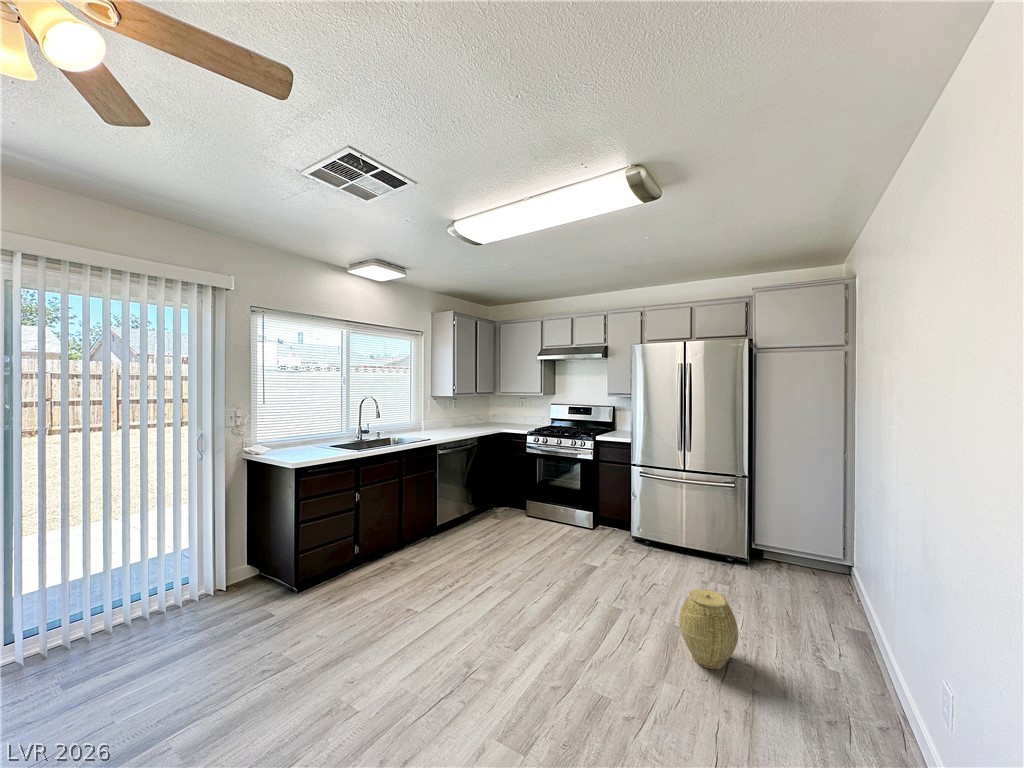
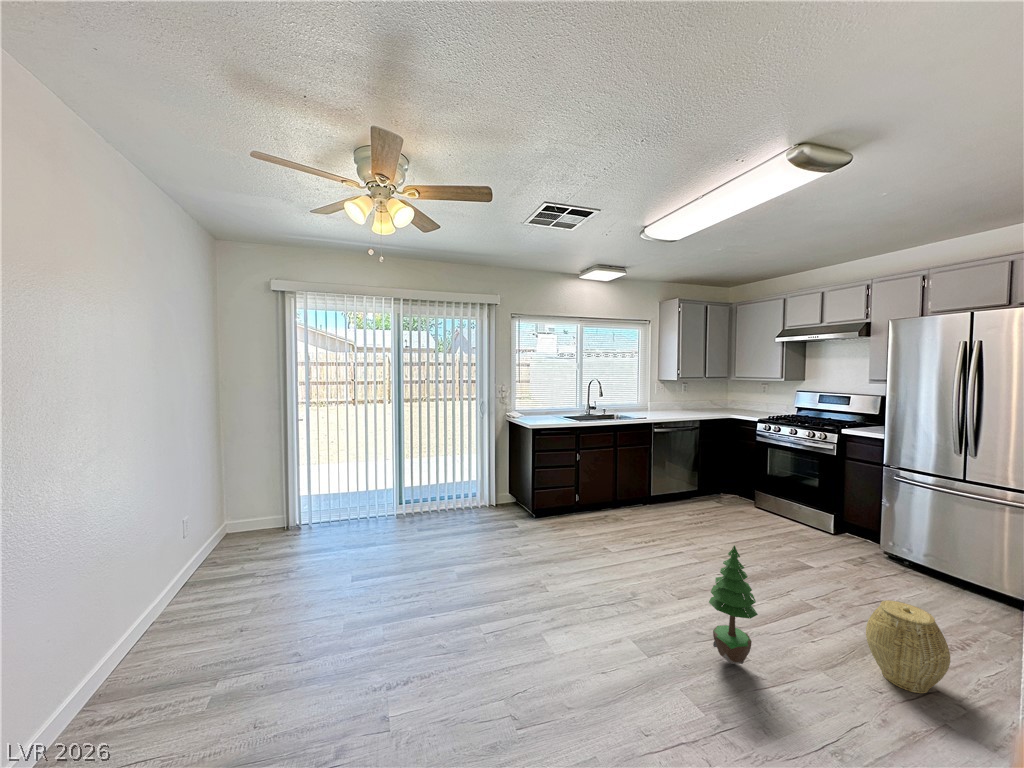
potted tree: none [574,580,623,719] -> present [709,546,758,664]

